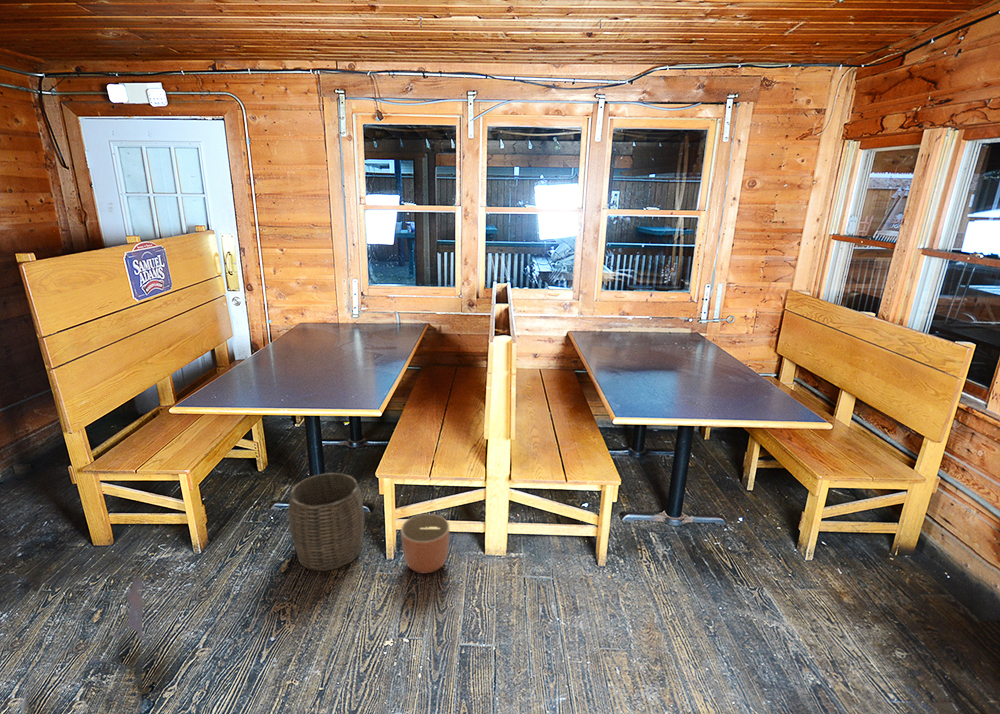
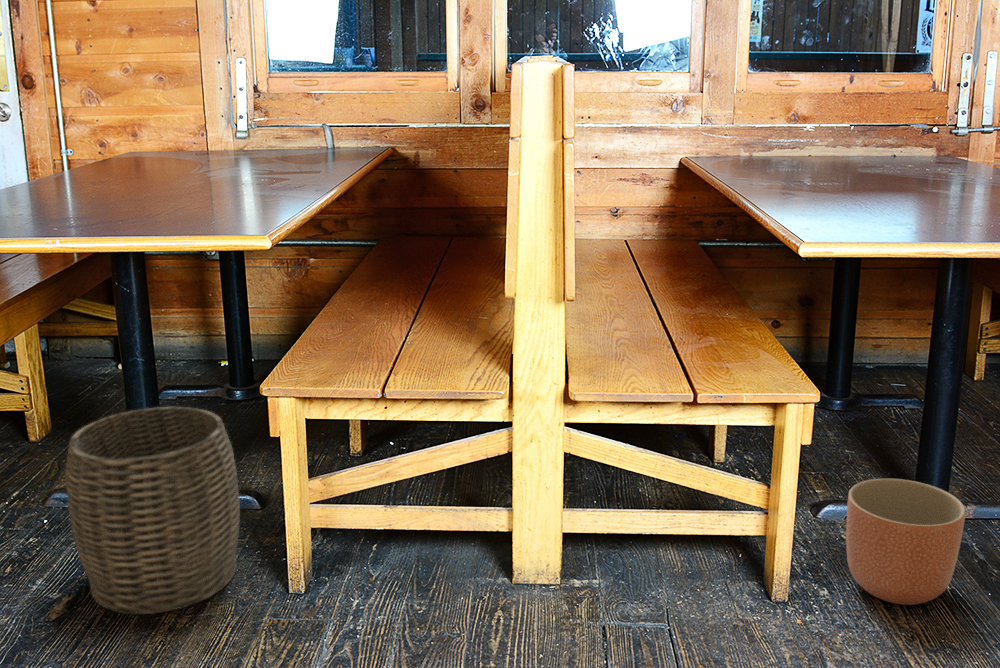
planter: present [401,514,449,573] -> present [846,479,965,605]

